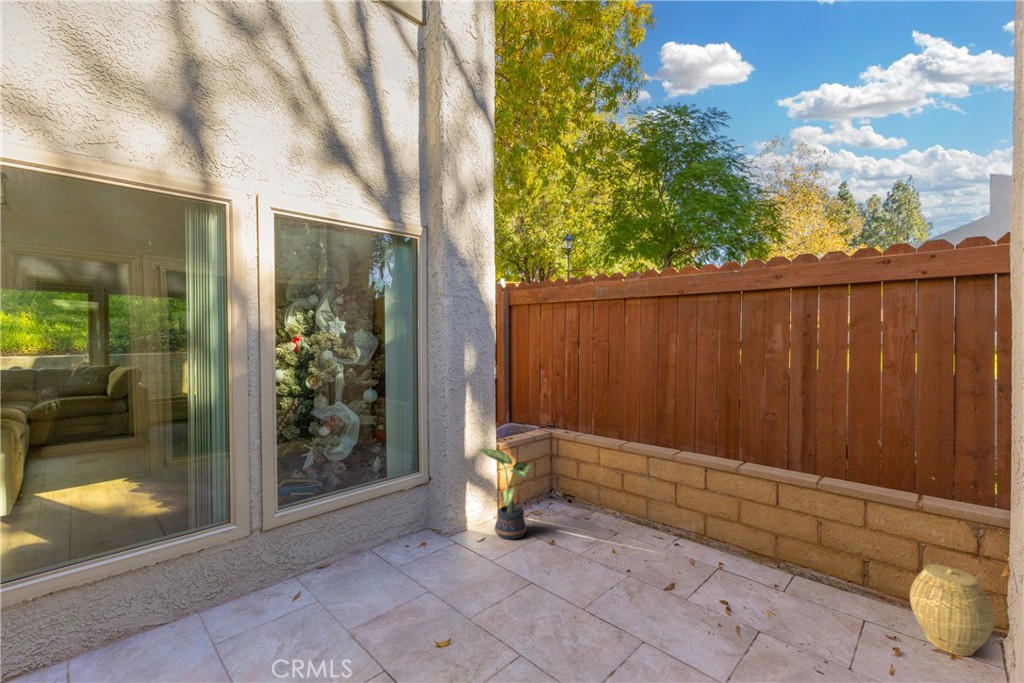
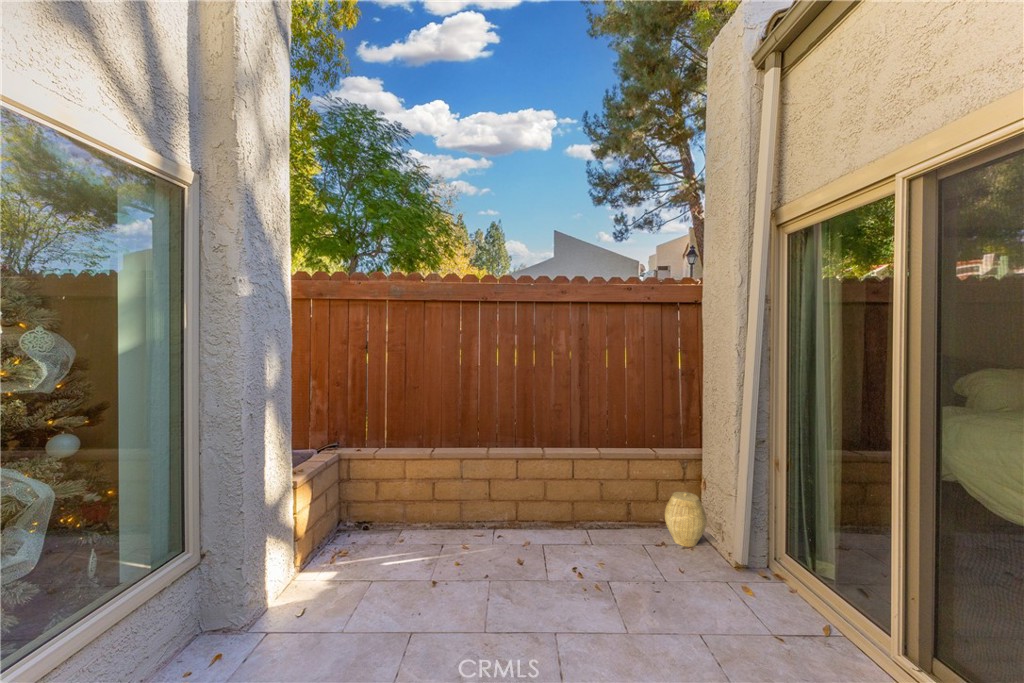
potted plant: present [479,449,531,539] -> none [282,489,368,599]

